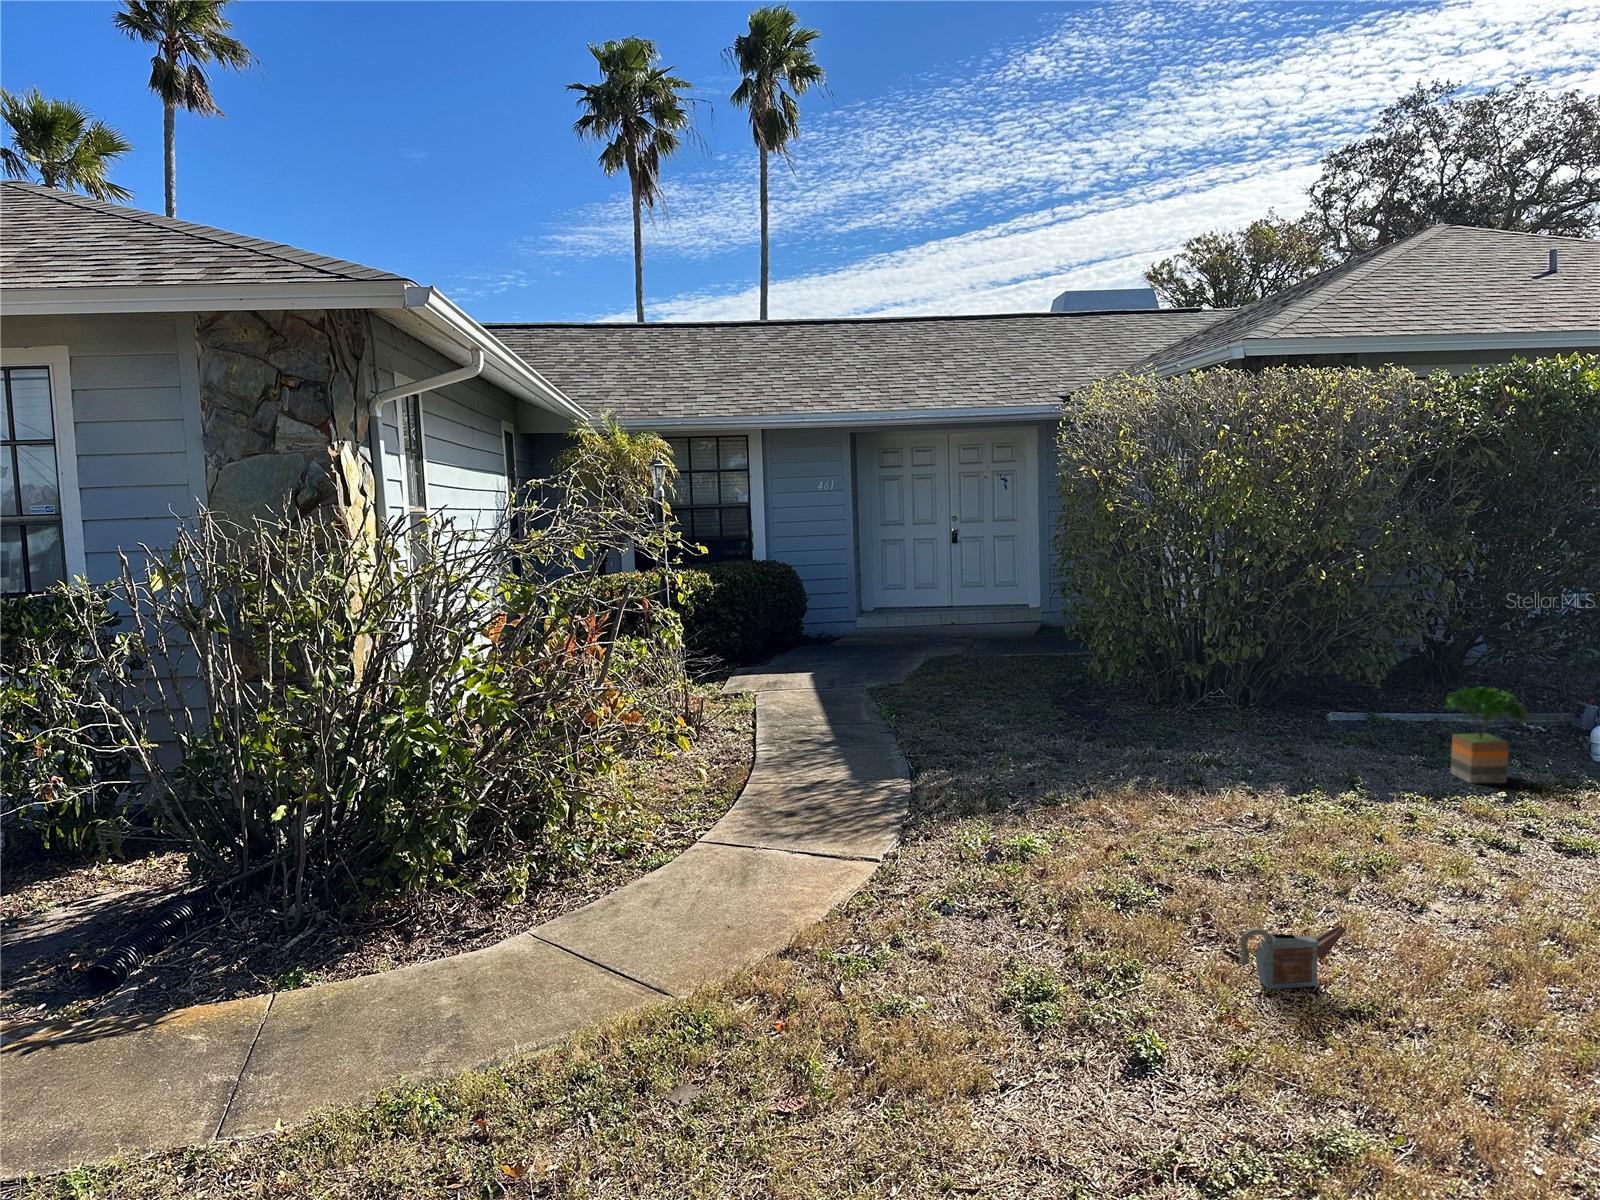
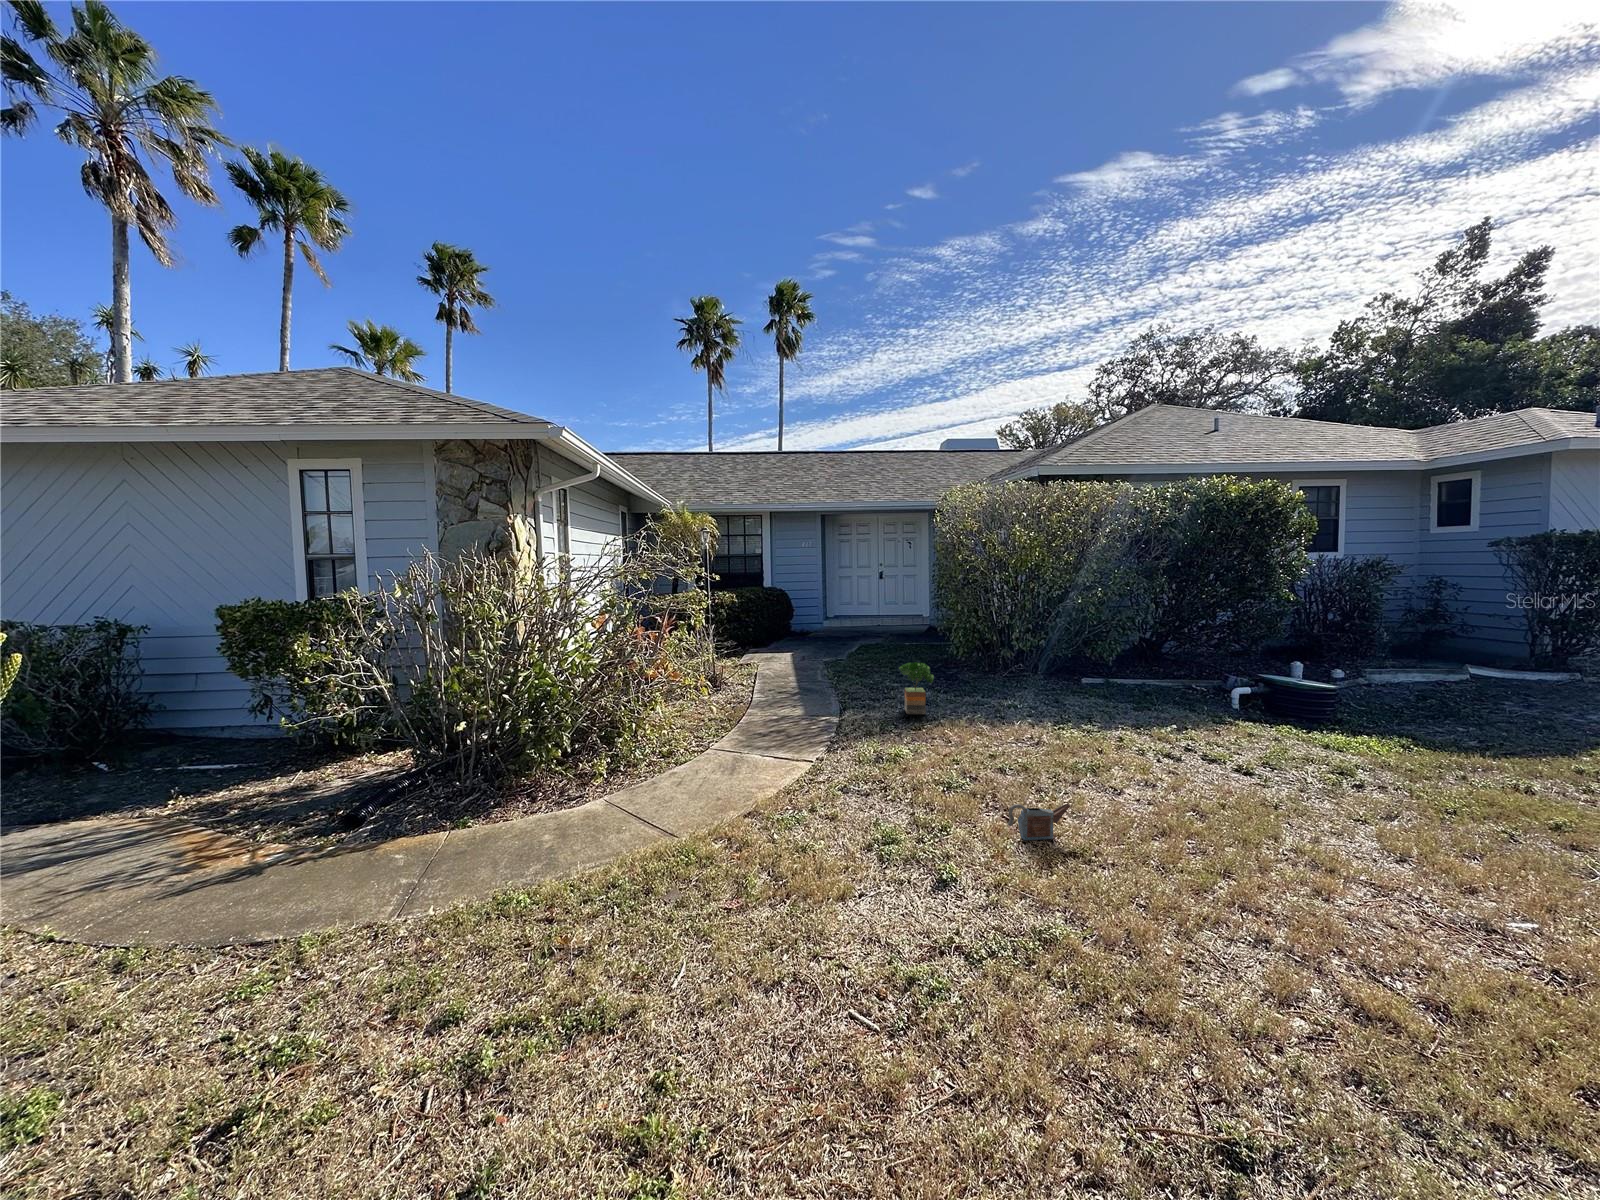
potted tree: present [1447,687,1527,783] -> present [899,662,934,714]

